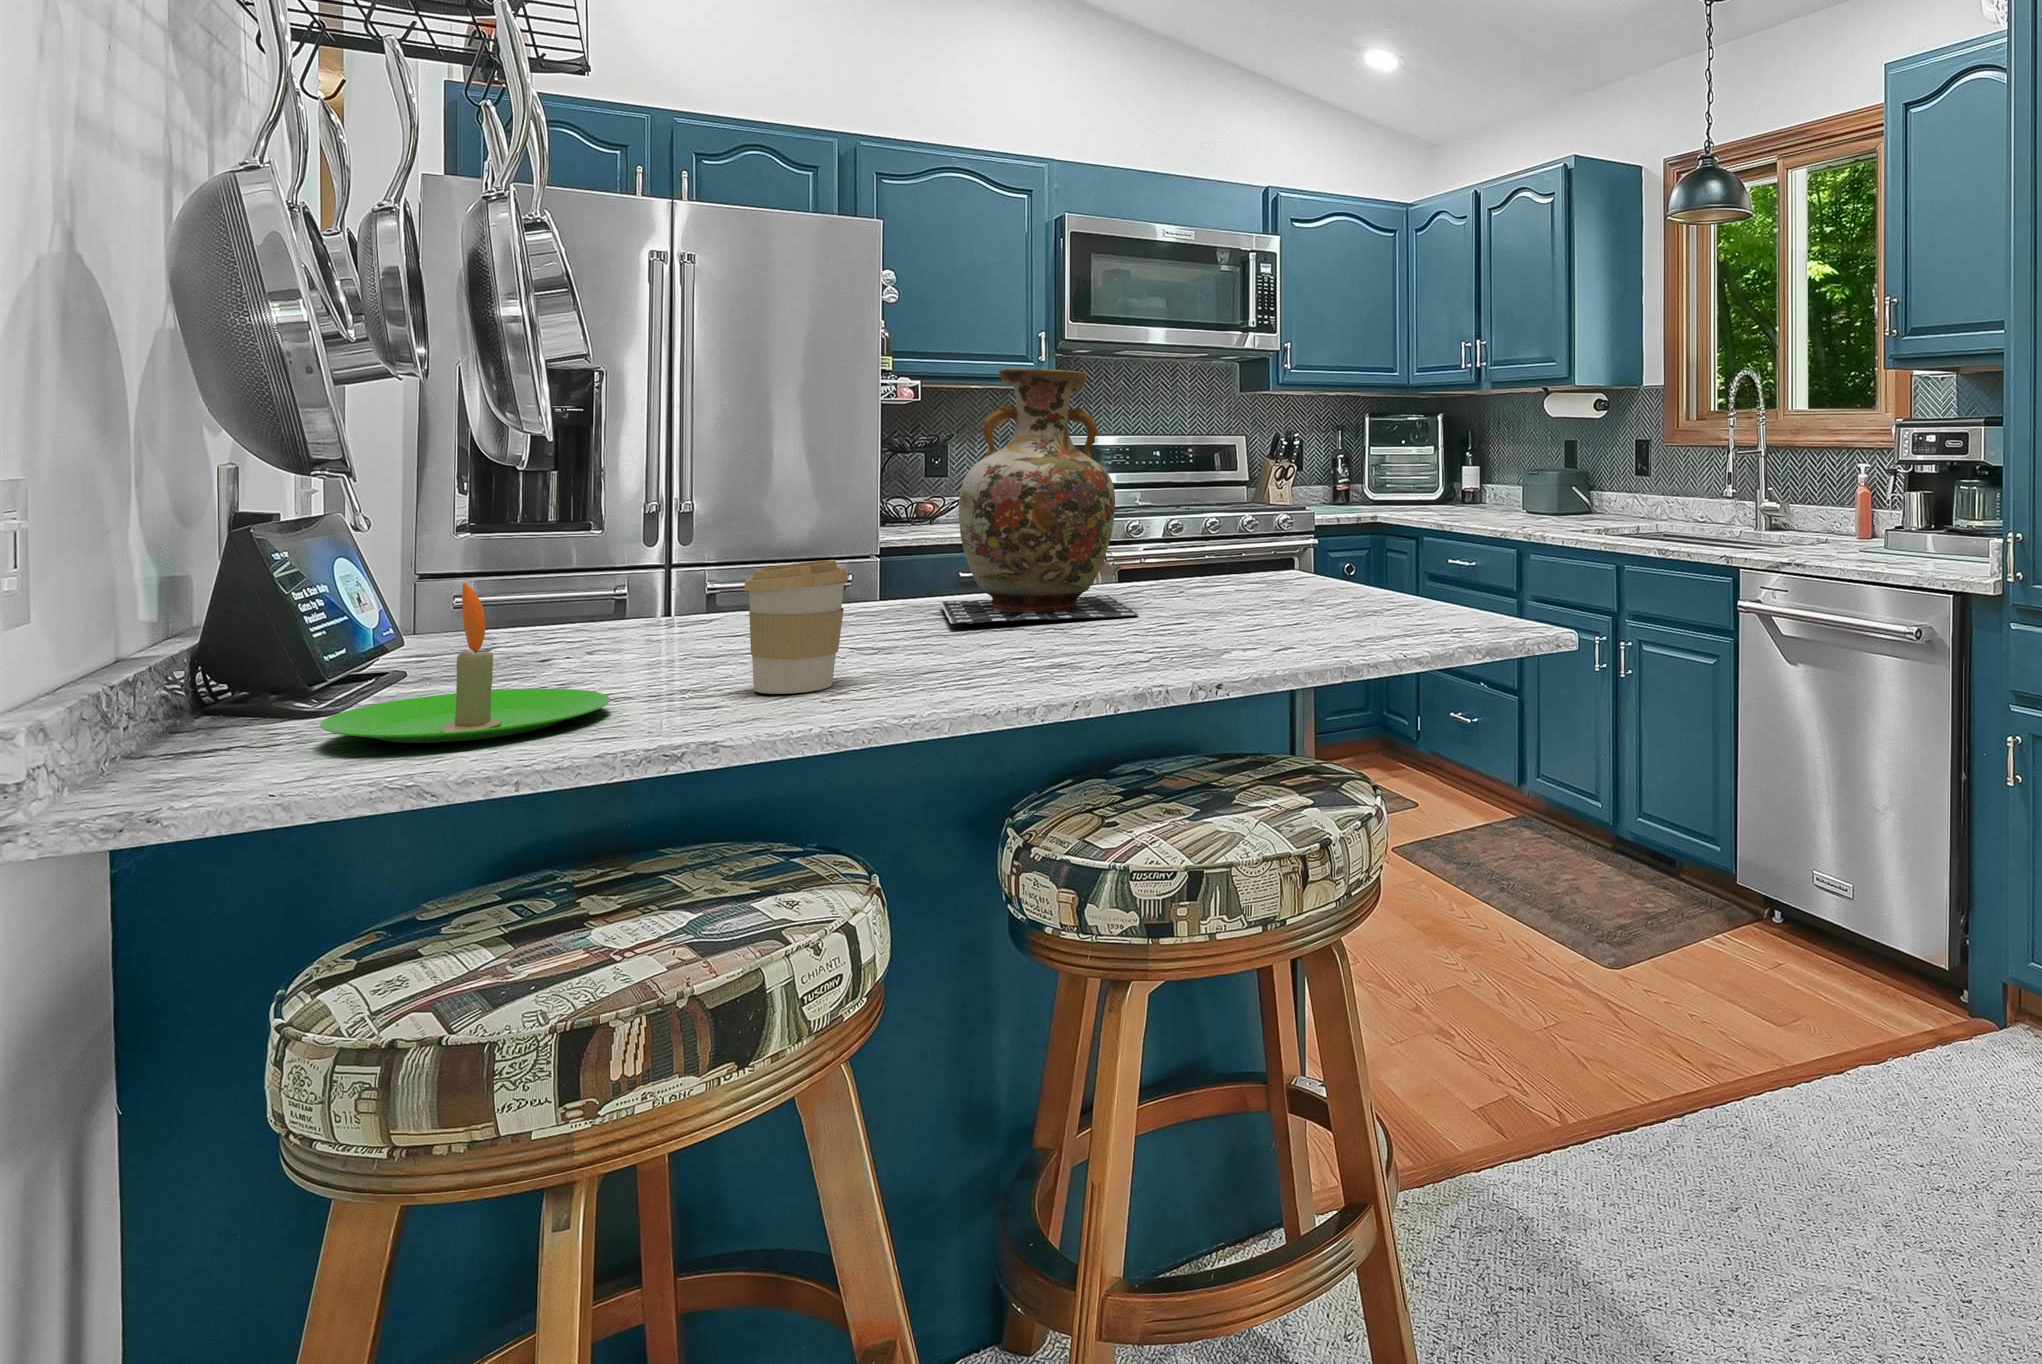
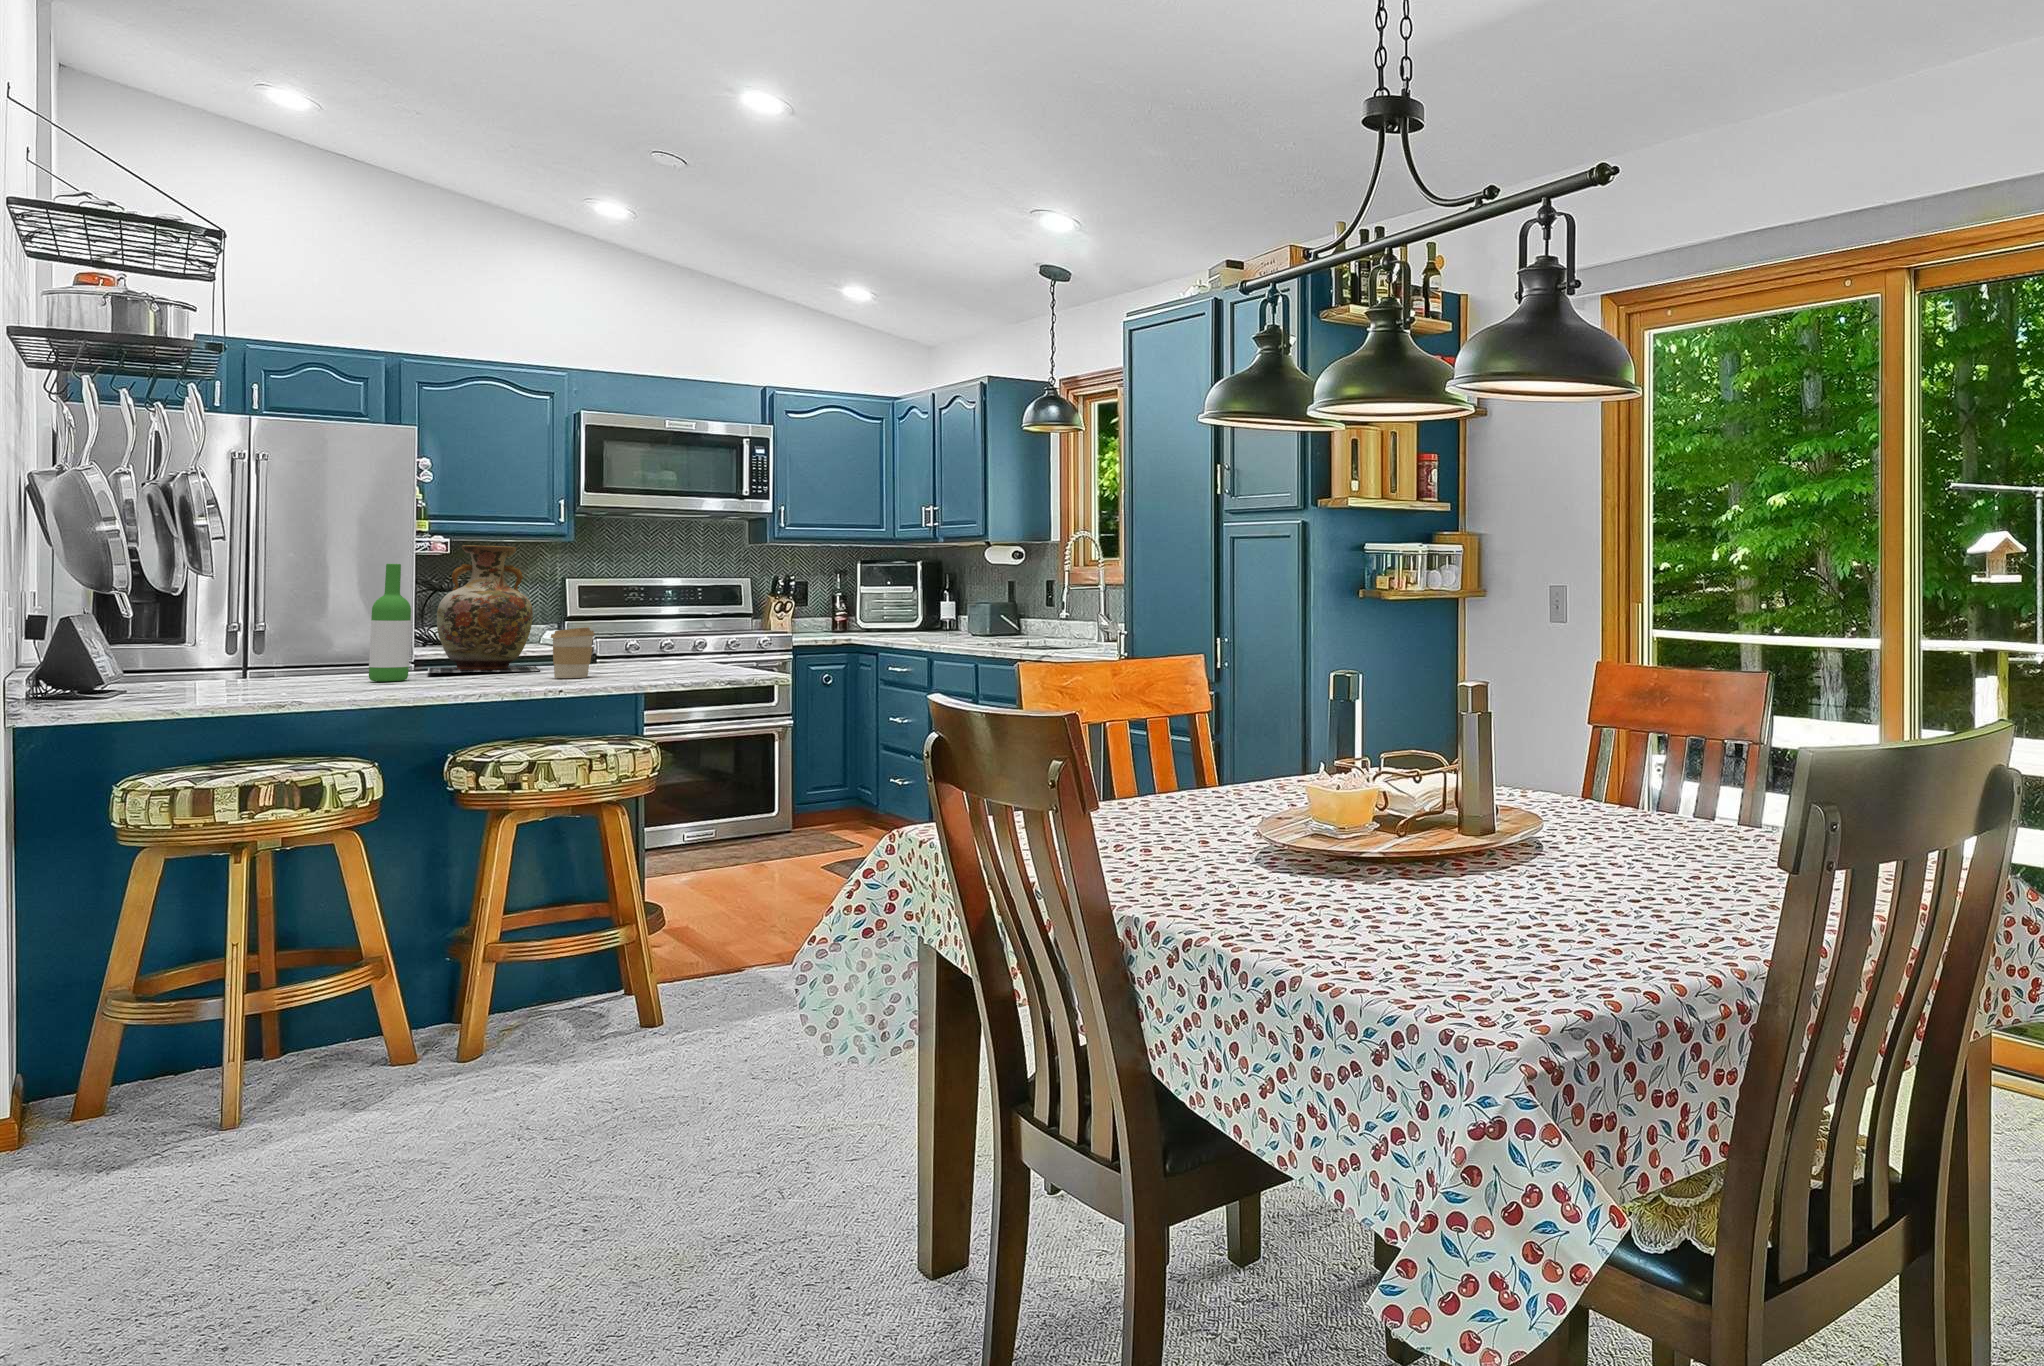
wine bottle: none [851,401,926,652] -> present [369,564,411,681]
coffee cup: present [744,560,848,694] -> present [551,627,595,678]
candle: present [320,582,610,743] -> none [124,639,250,700]

